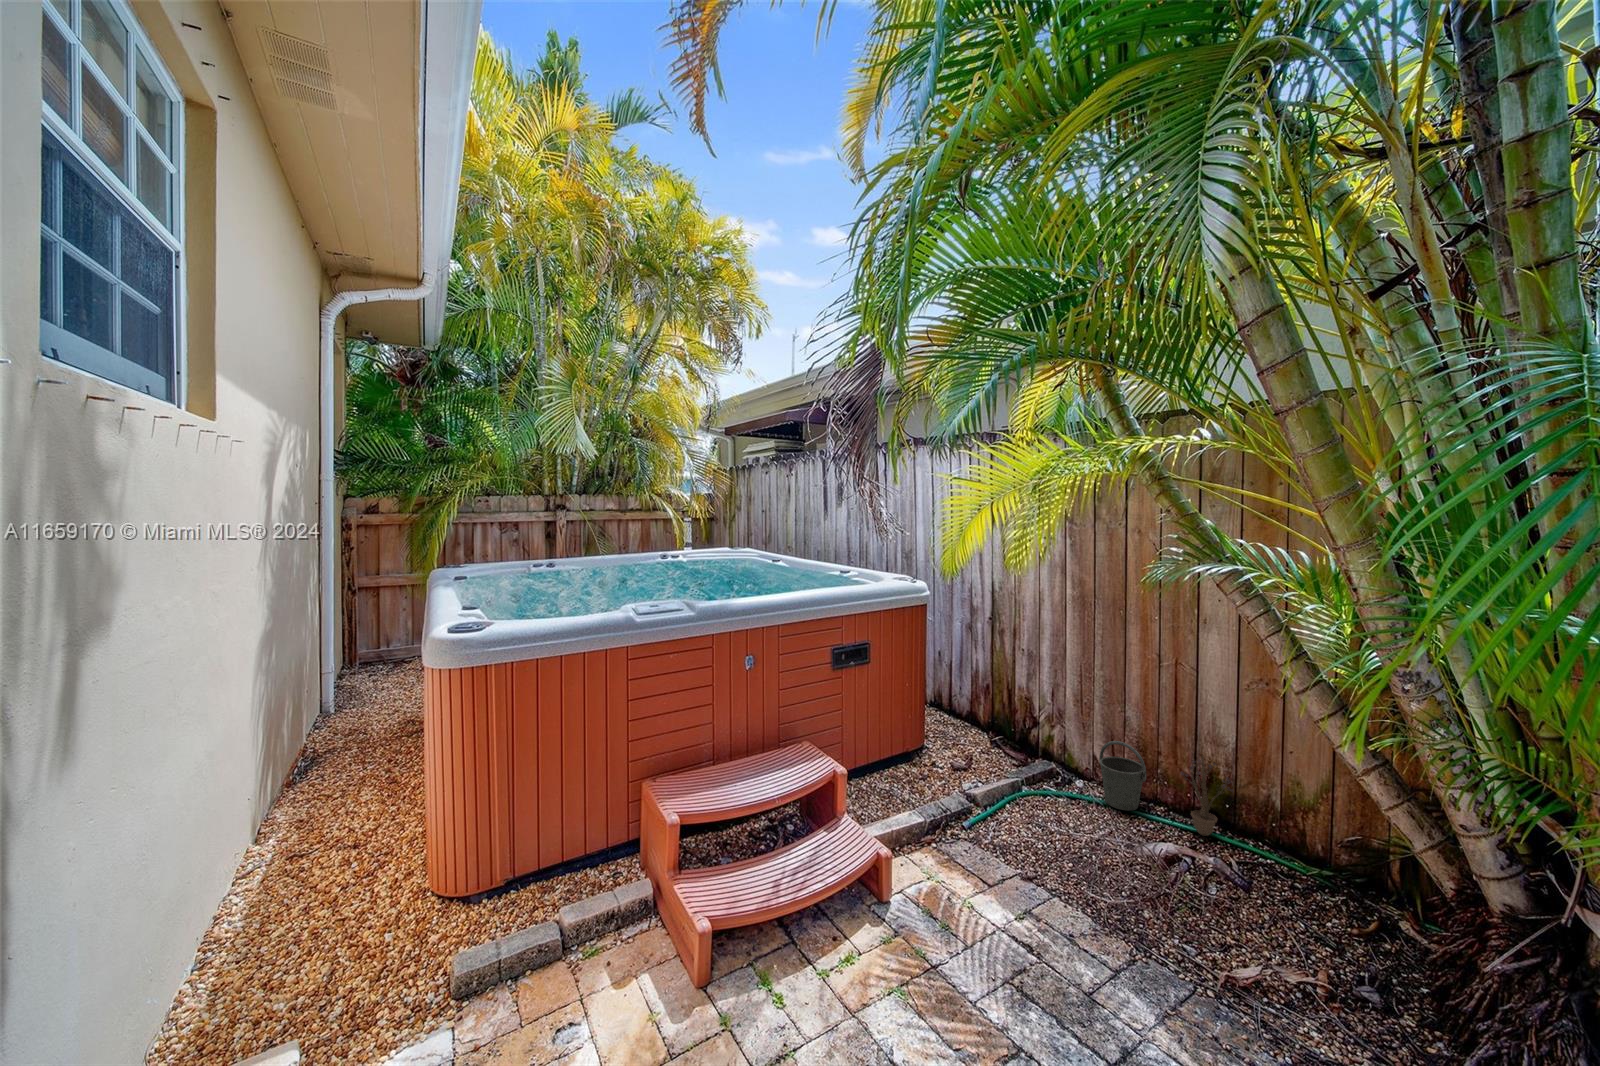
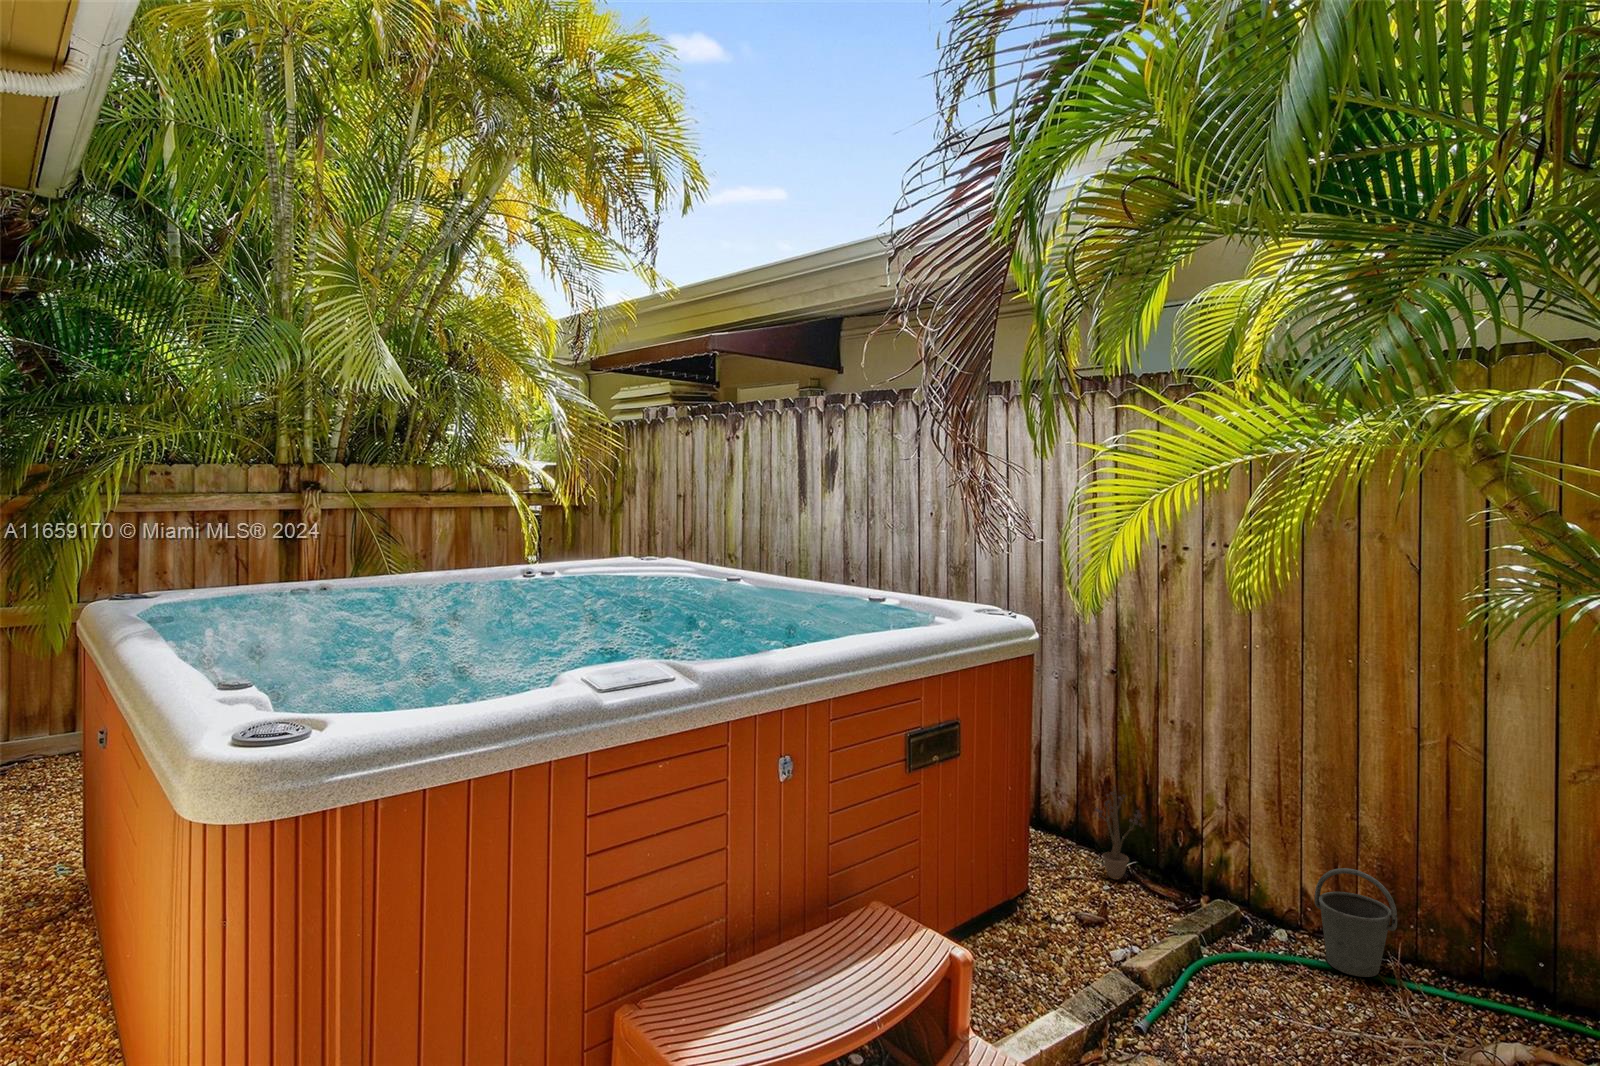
decorative plant: present [1173,755,1234,836] -> present [1090,786,1142,880]

